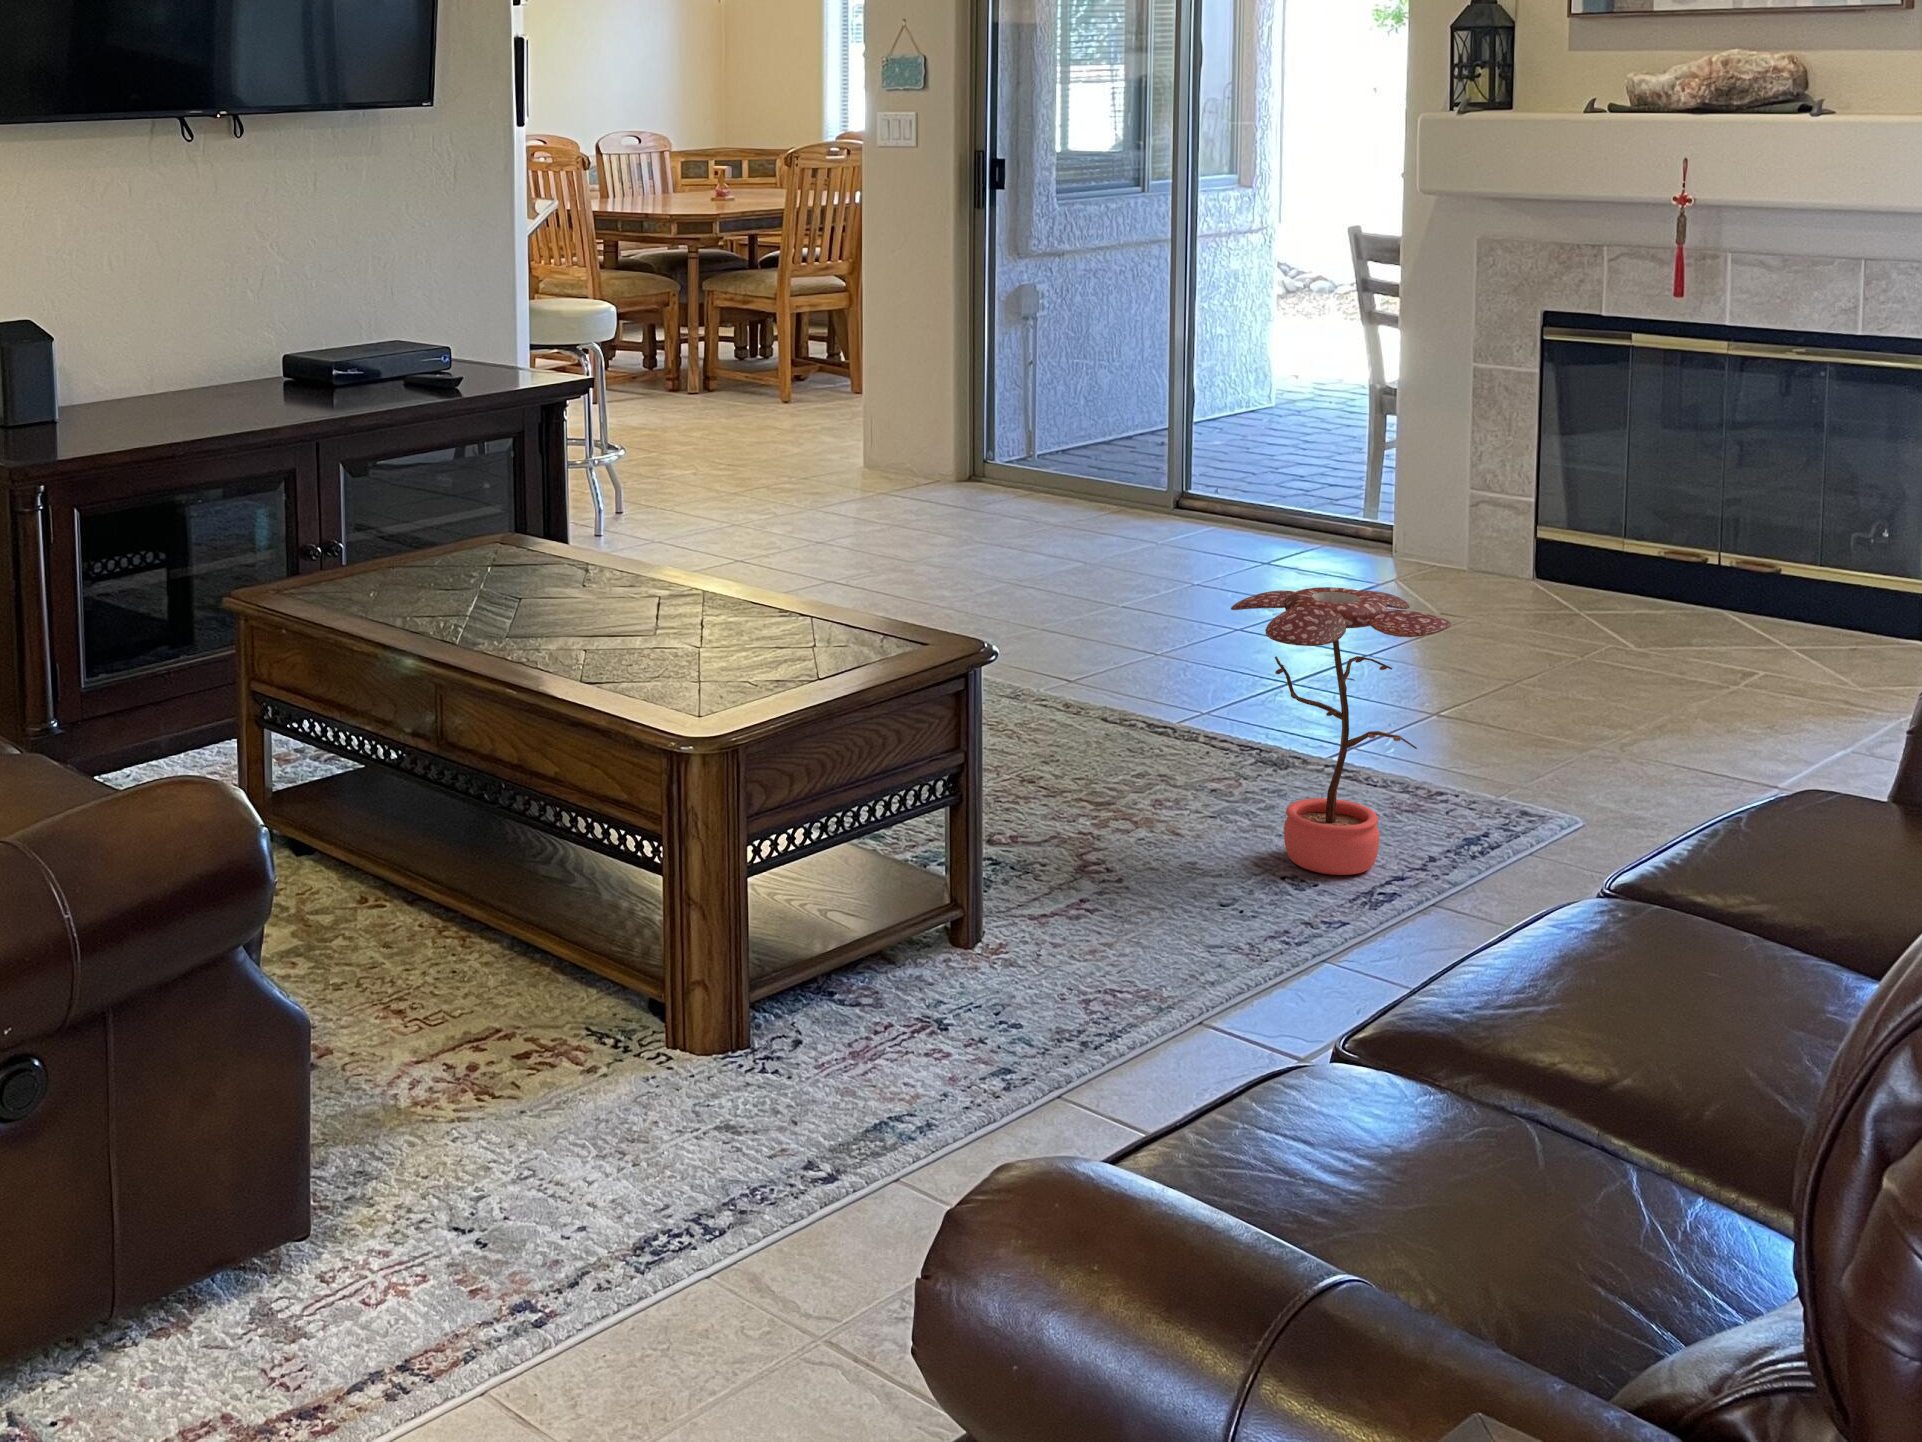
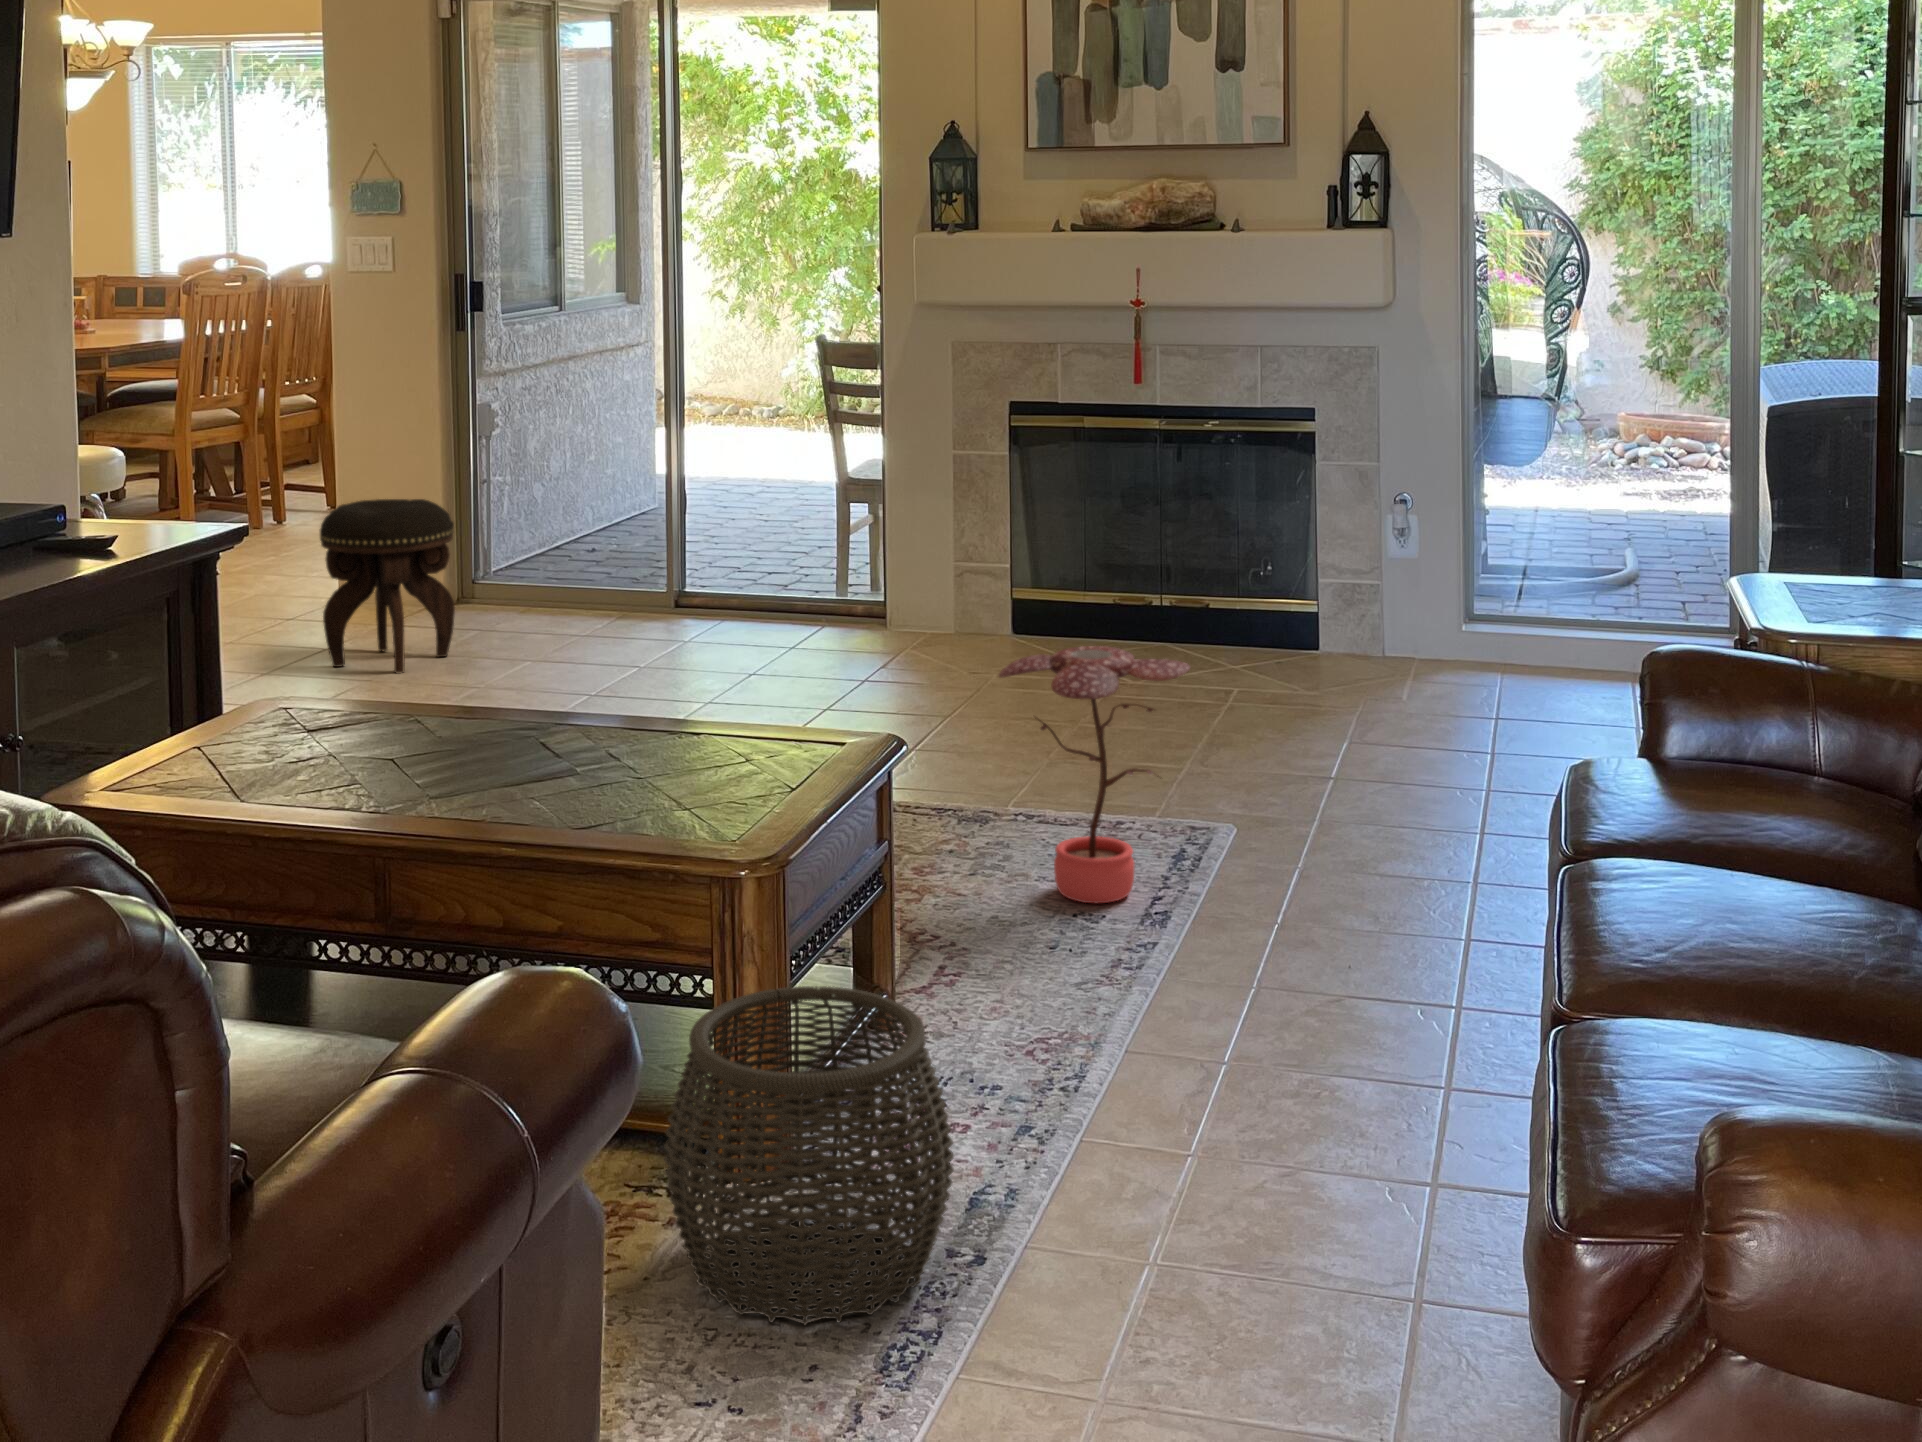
footstool: none [795,369,925,541] -> present [320,499,455,673]
woven basket: none [528,869,815,1195] -> present [664,986,954,1325]

